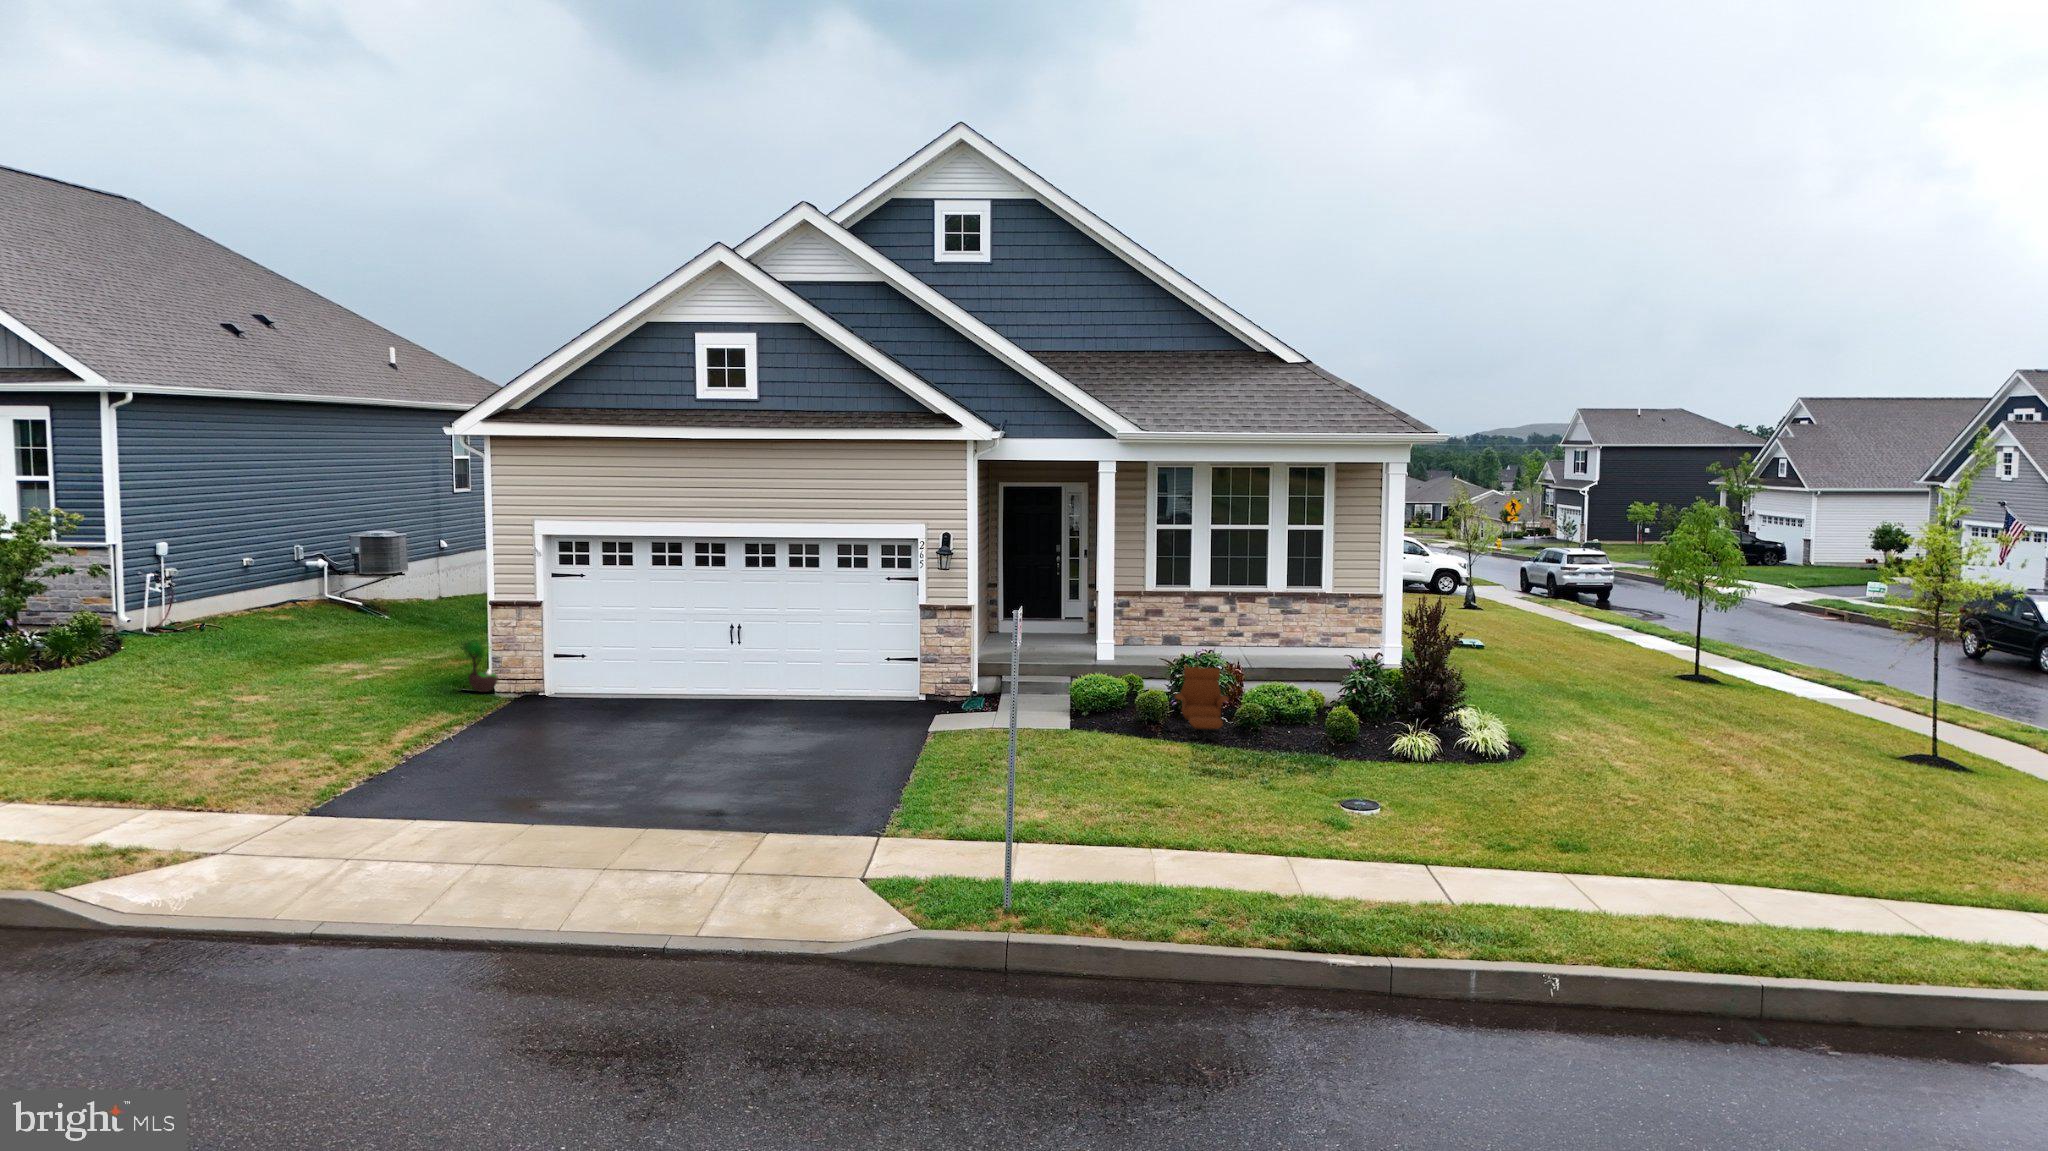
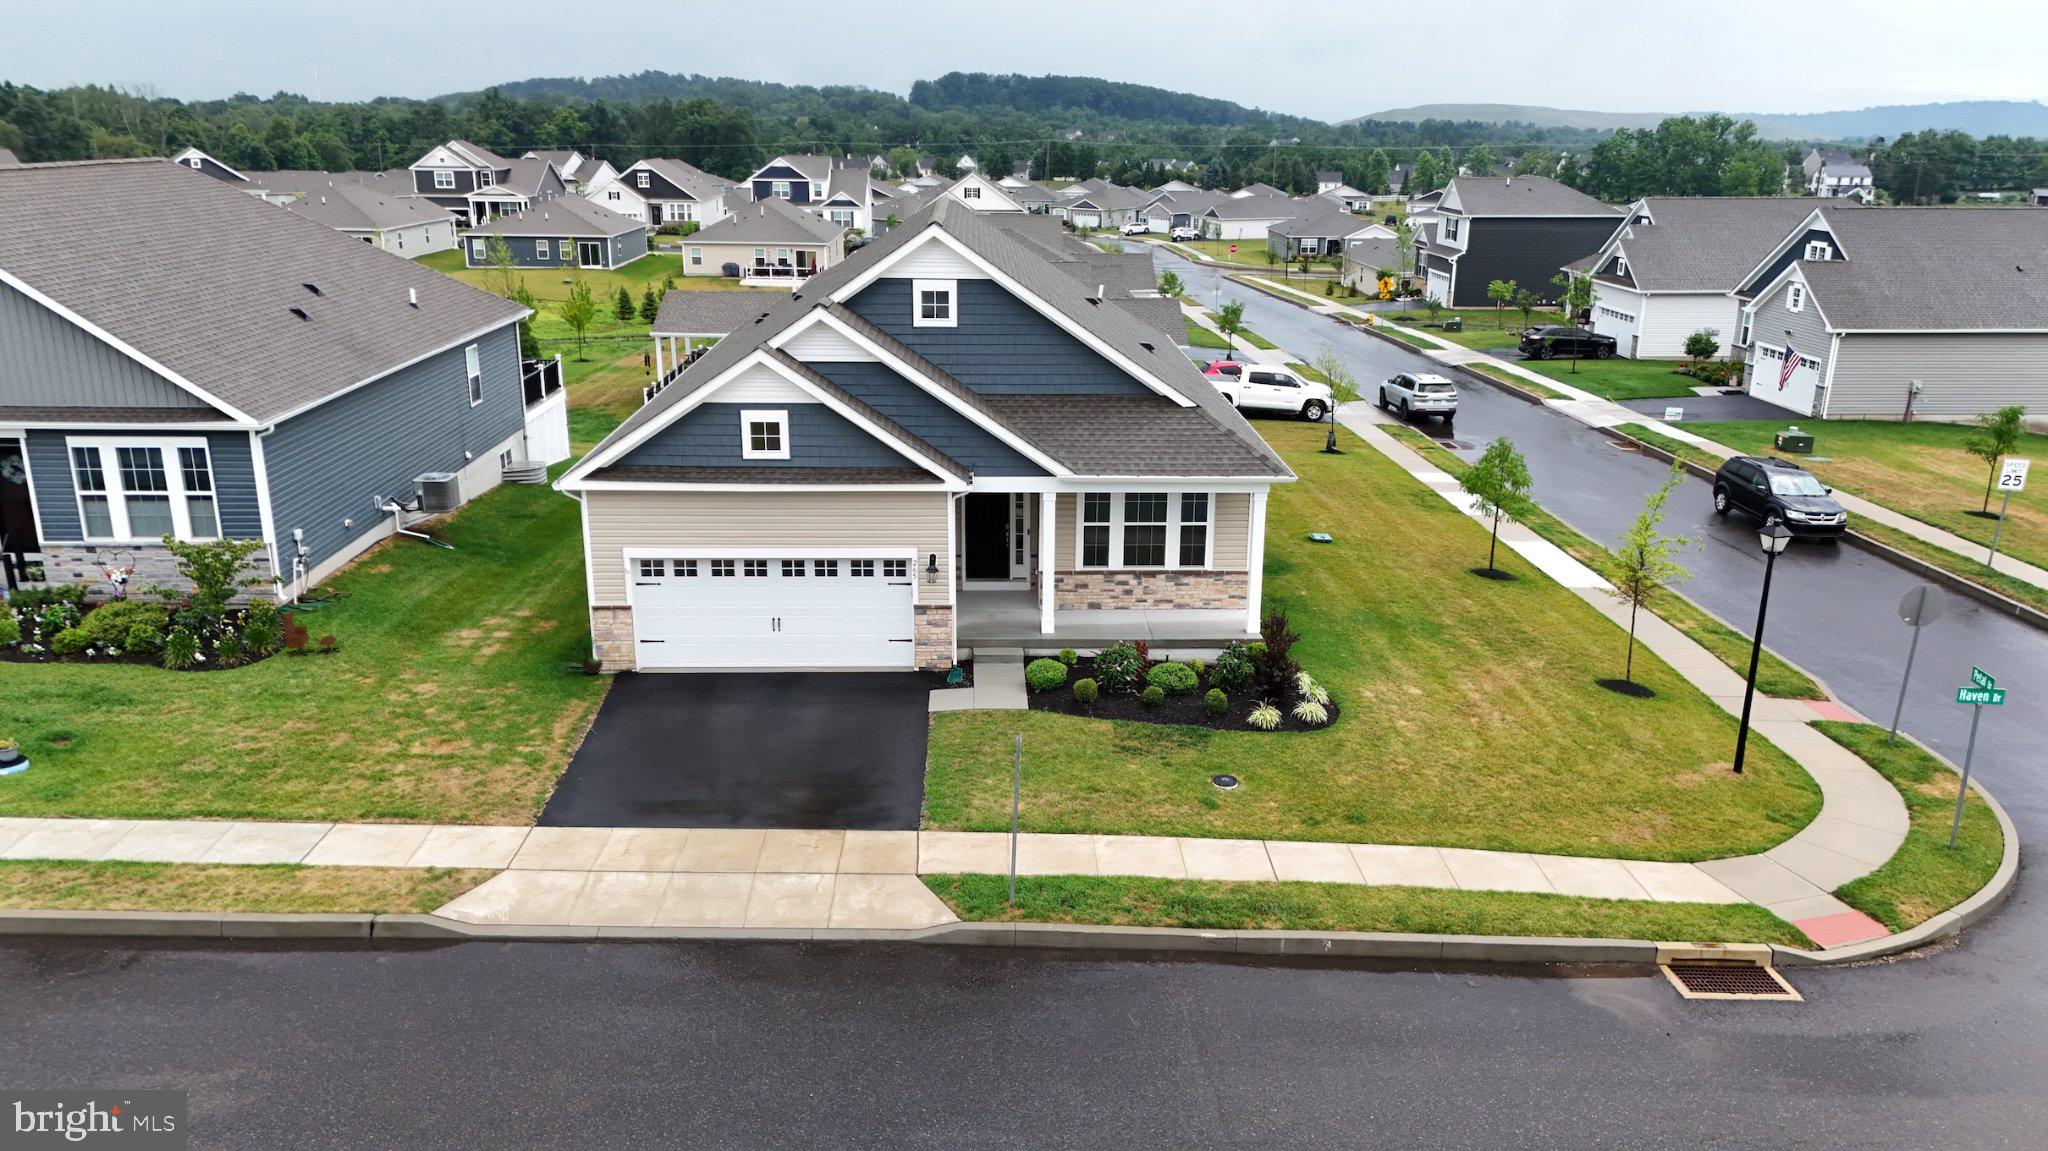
lounge chair: present [1175,667,1229,742] -> present [284,611,337,655]

